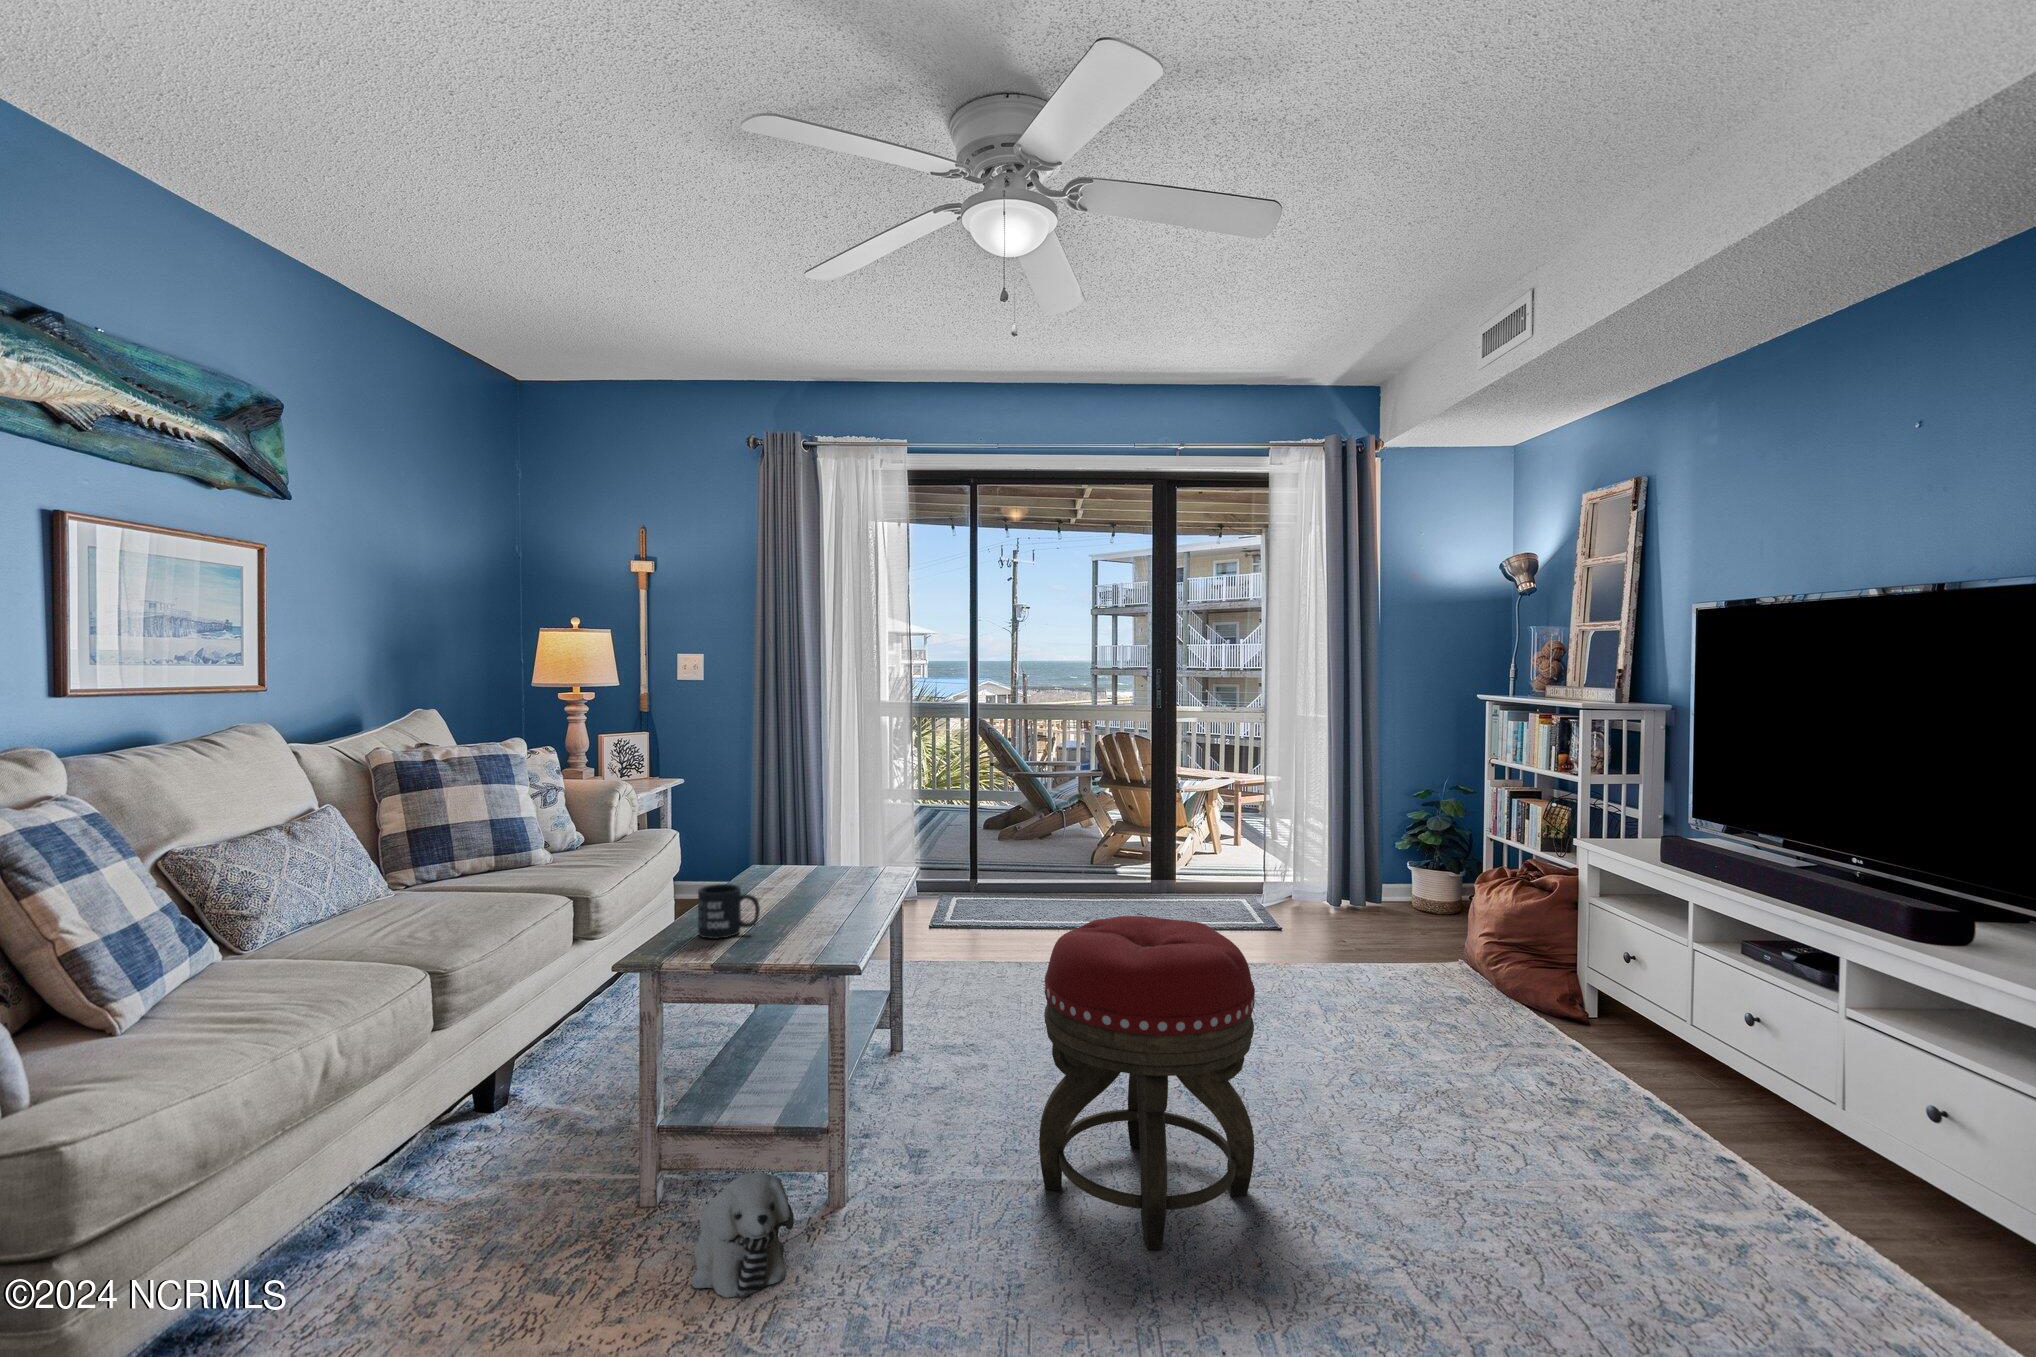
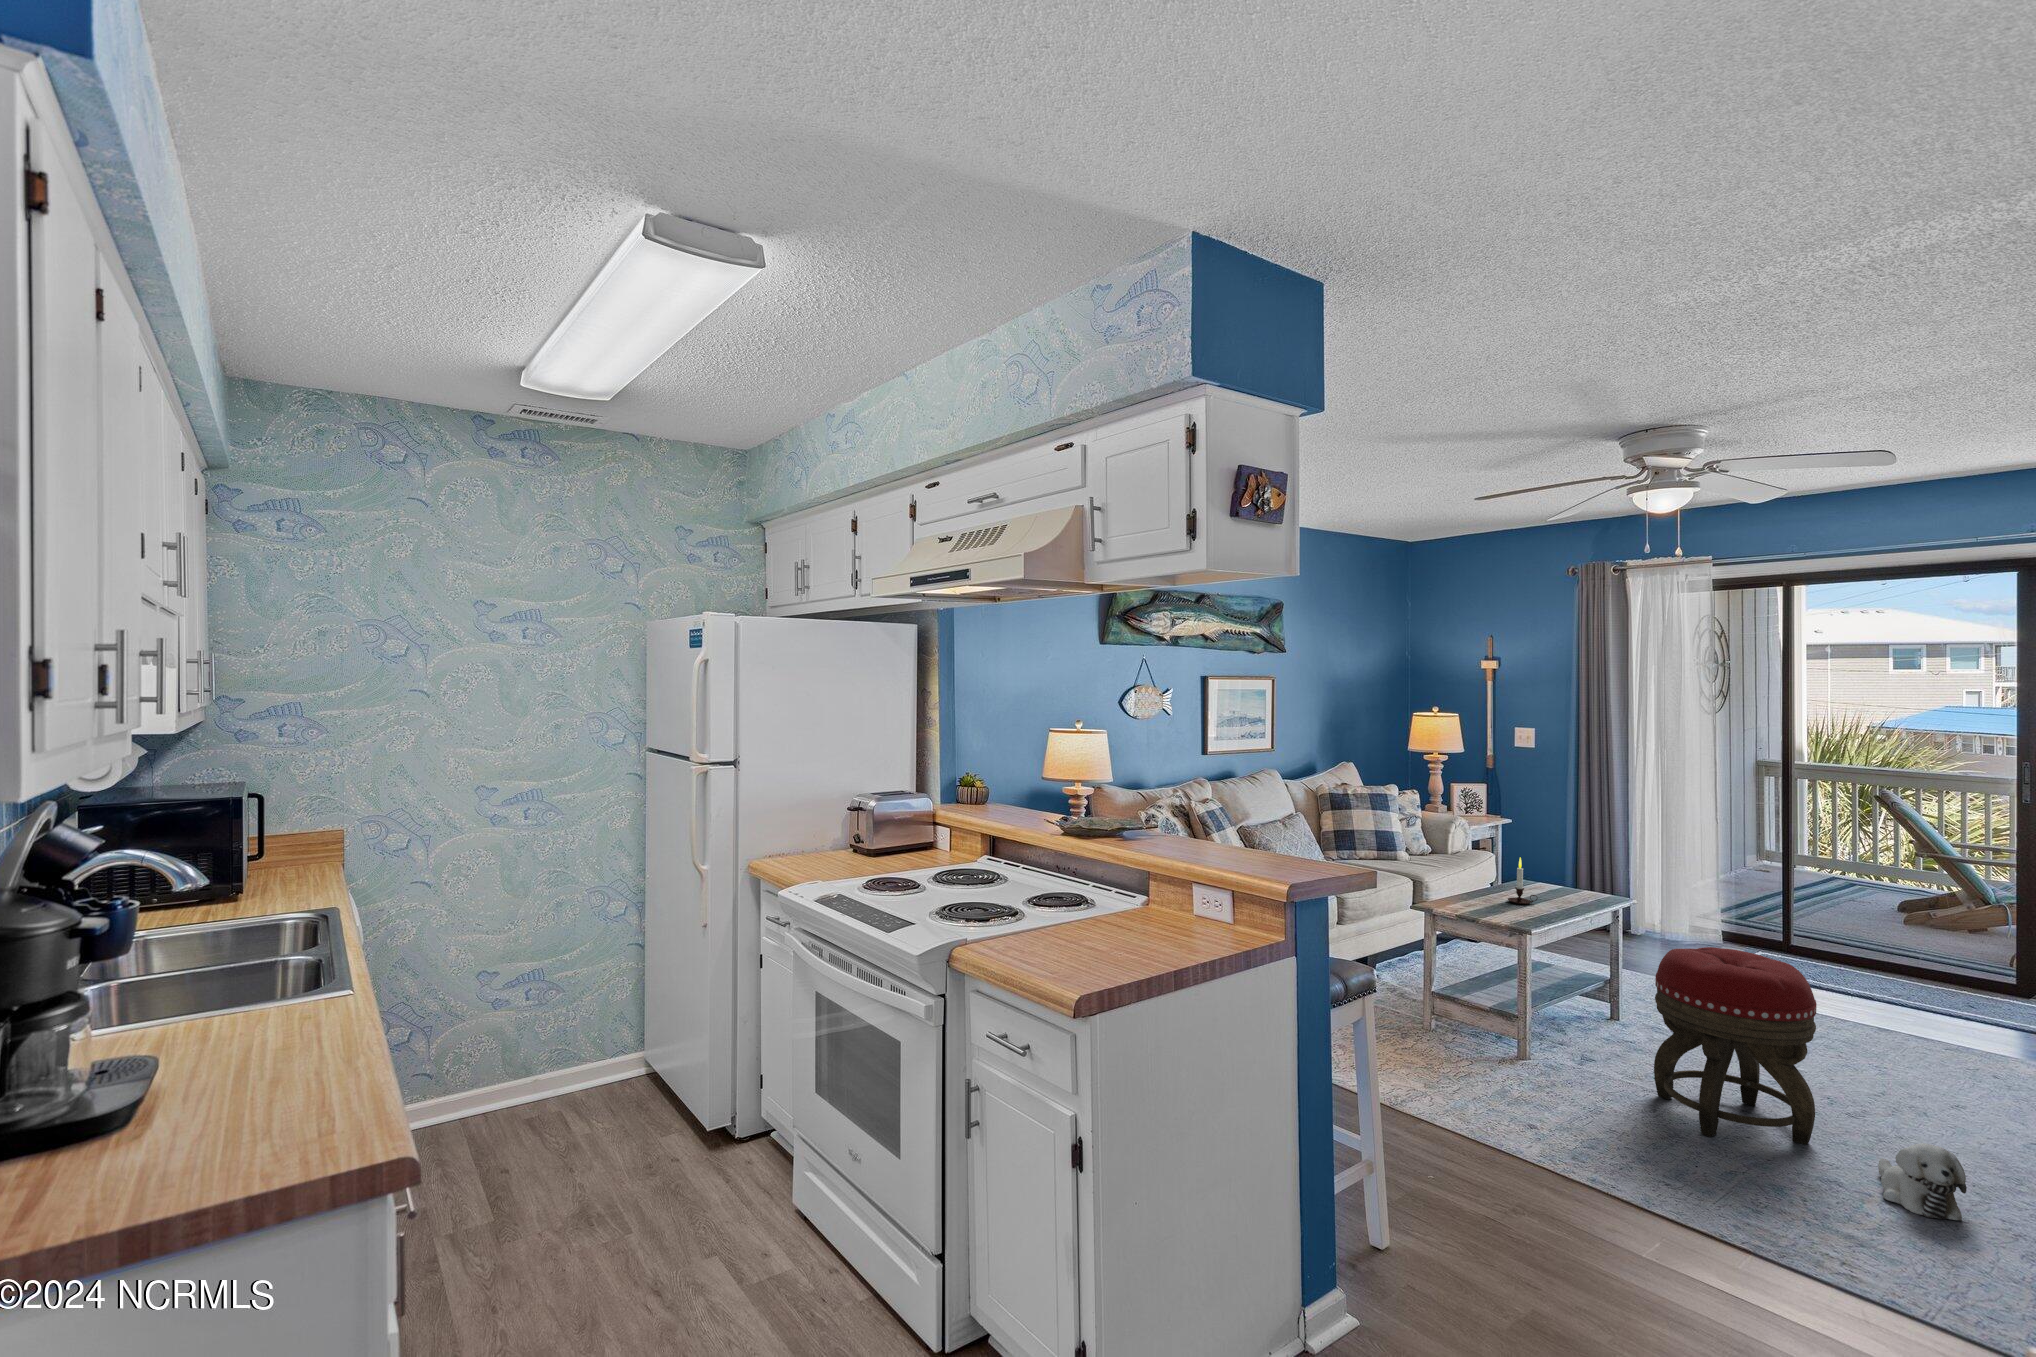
candle: none [757,825,803,907] -> present [1508,857,1538,904]
mug: present [698,884,760,939] -> none [1464,883,1498,911]
plush toy: present [692,1172,794,1298] -> present [1878,1143,1967,1221]

